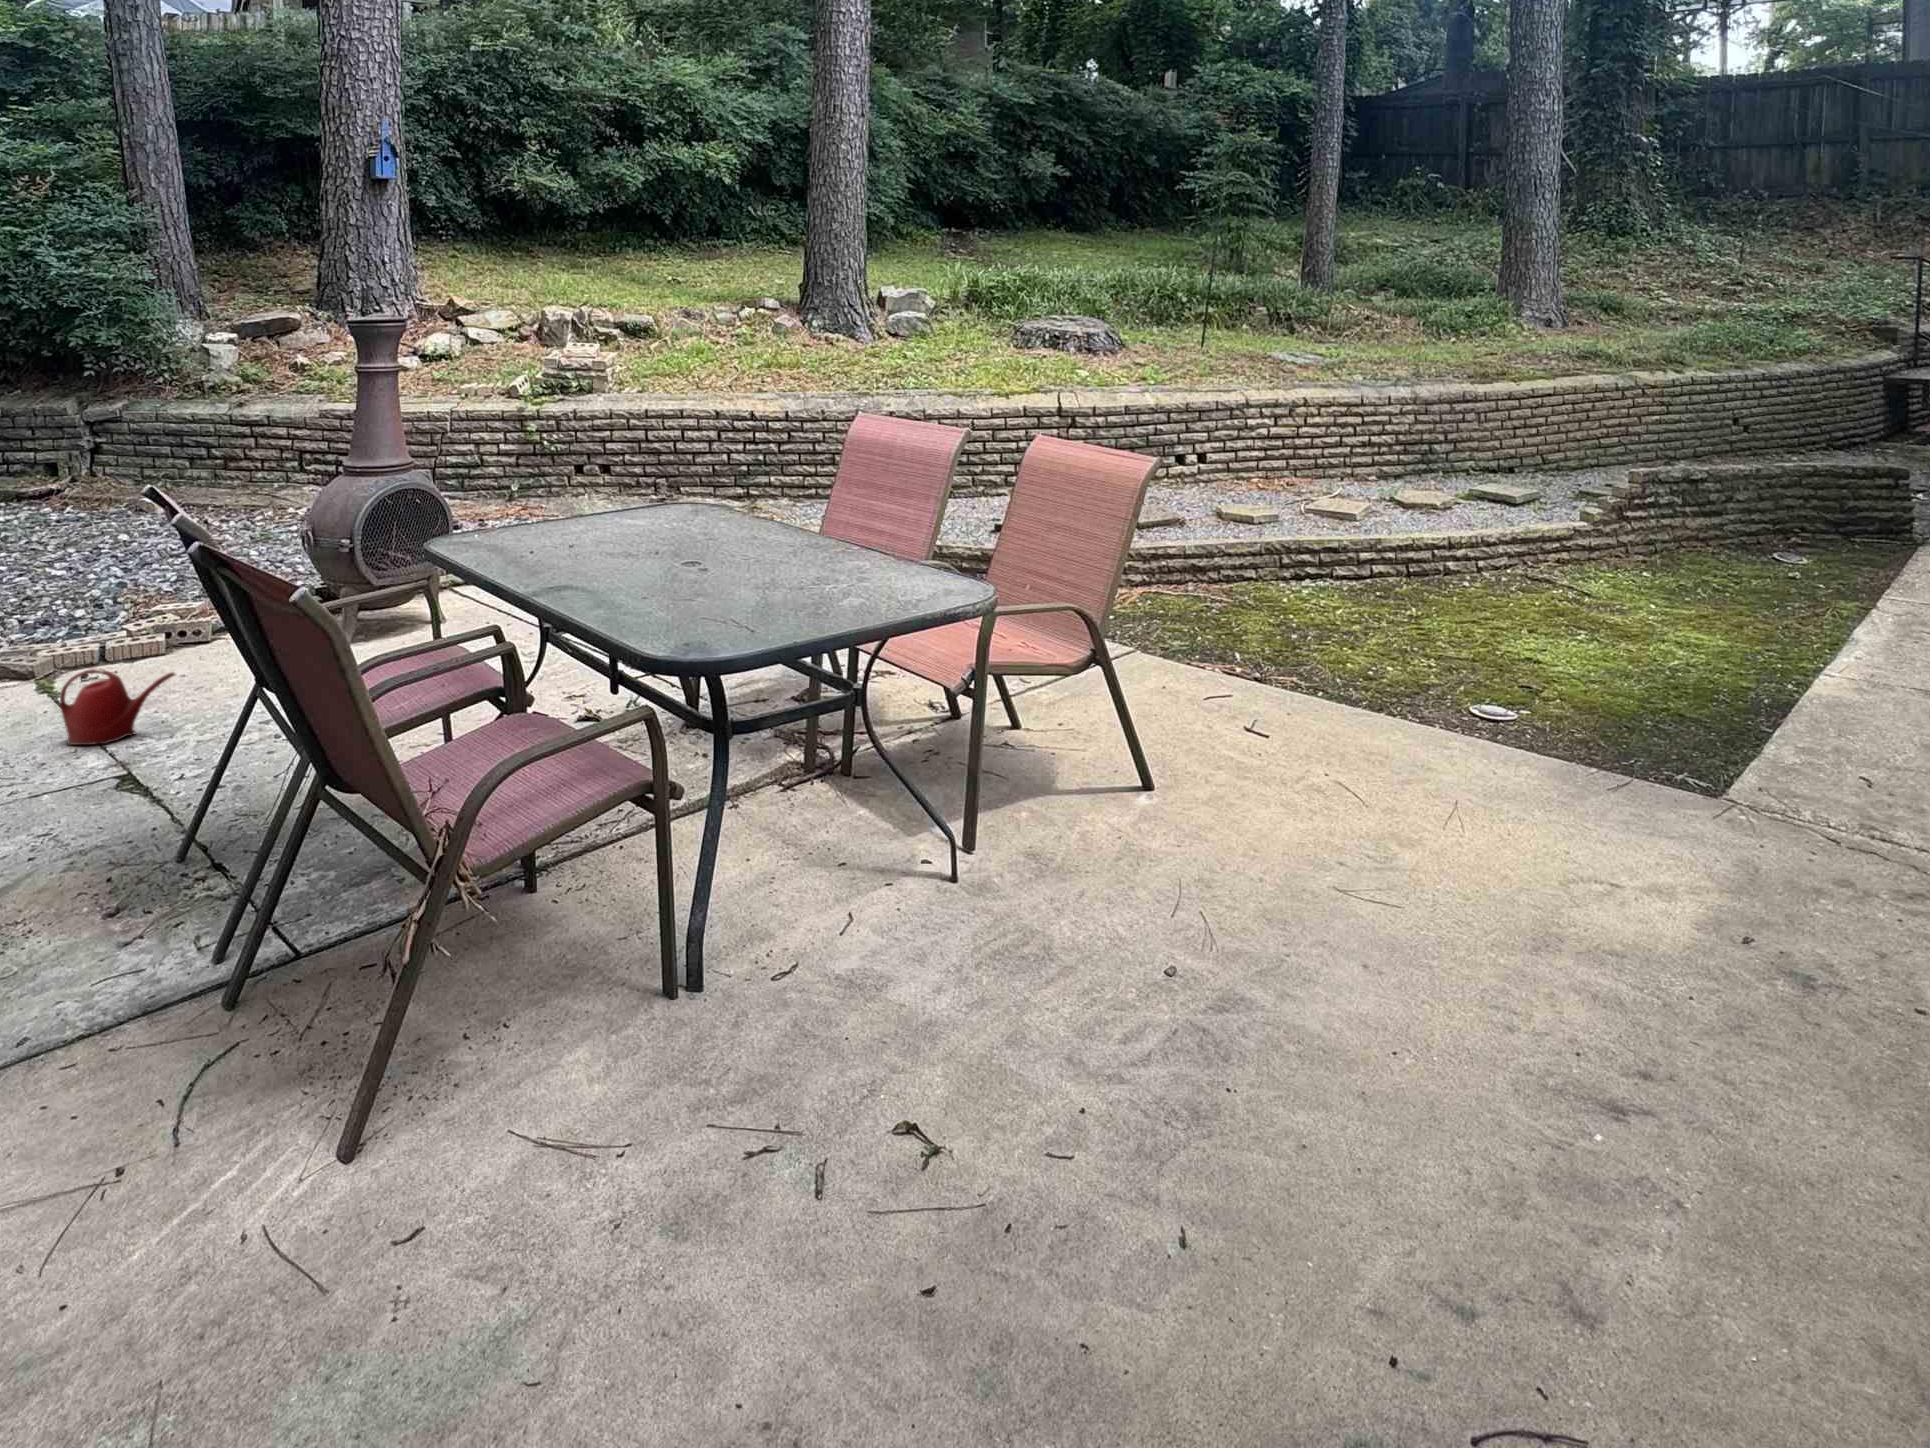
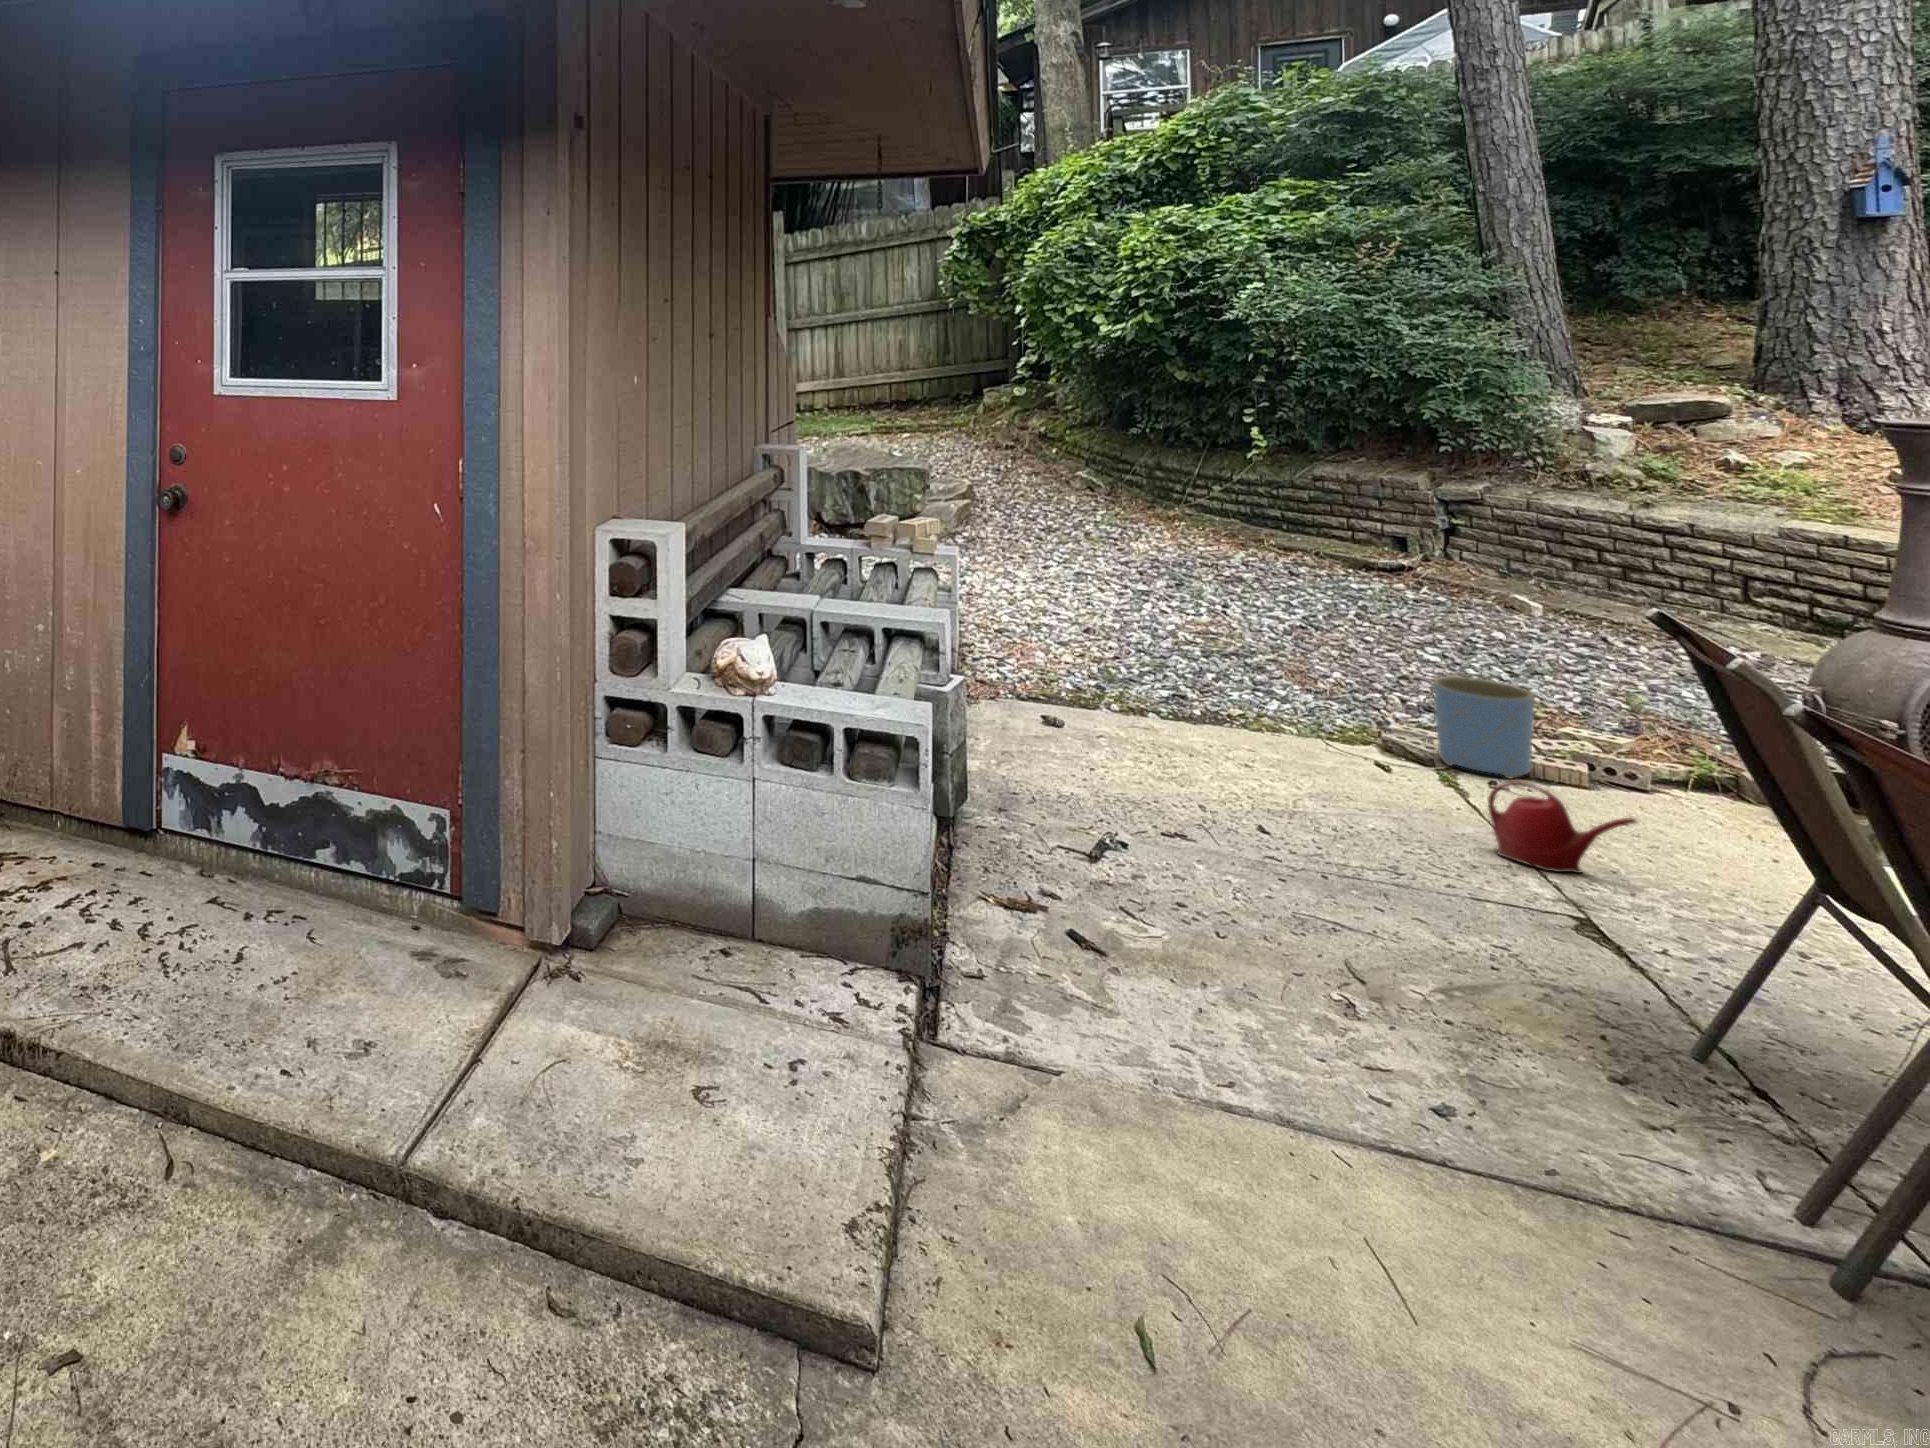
planter: none [33,581,119,673] -> present [1433,676,1534,778]

